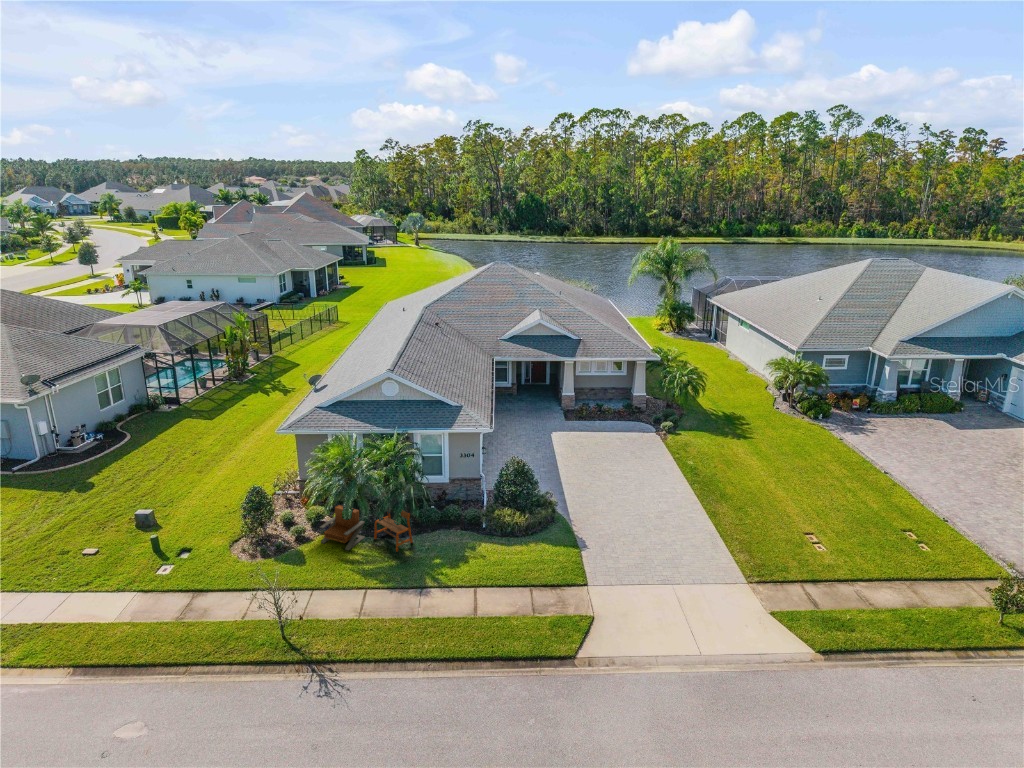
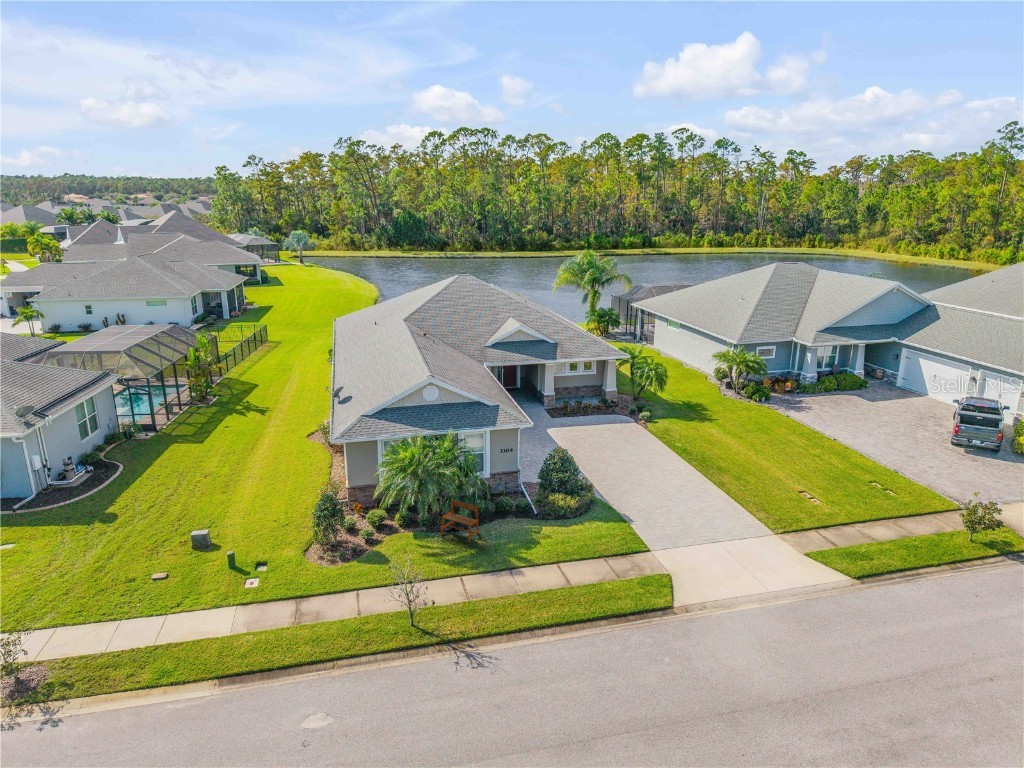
lounge chair: present [320,505,365,550] -> none [392,506,432,547]

